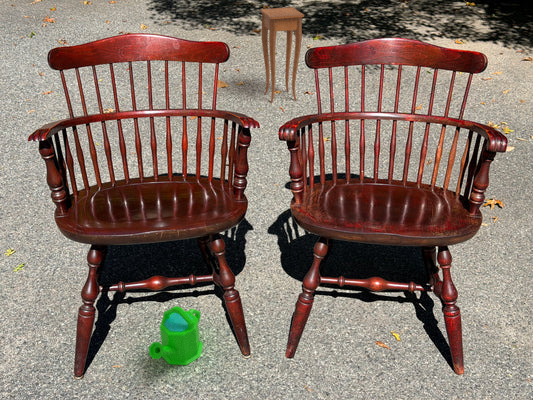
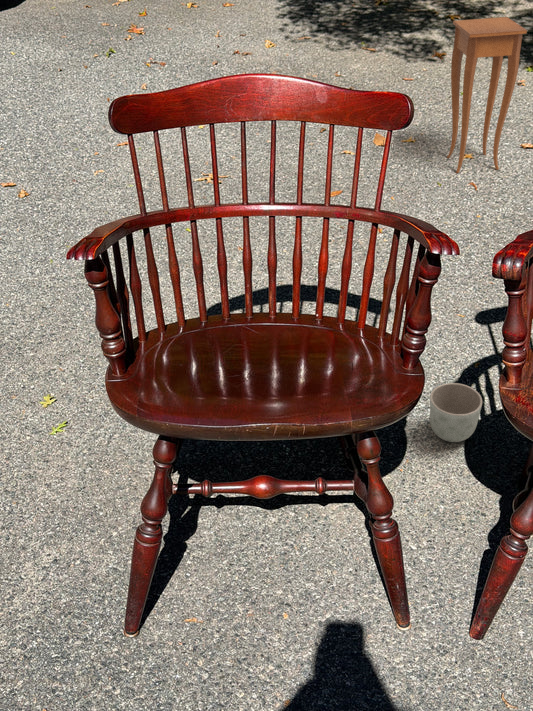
planter: none [257,219,288,254] -> present [430,383,482,442]
watering can: present [149,306,203,365] -> none [243,538,331,631]

